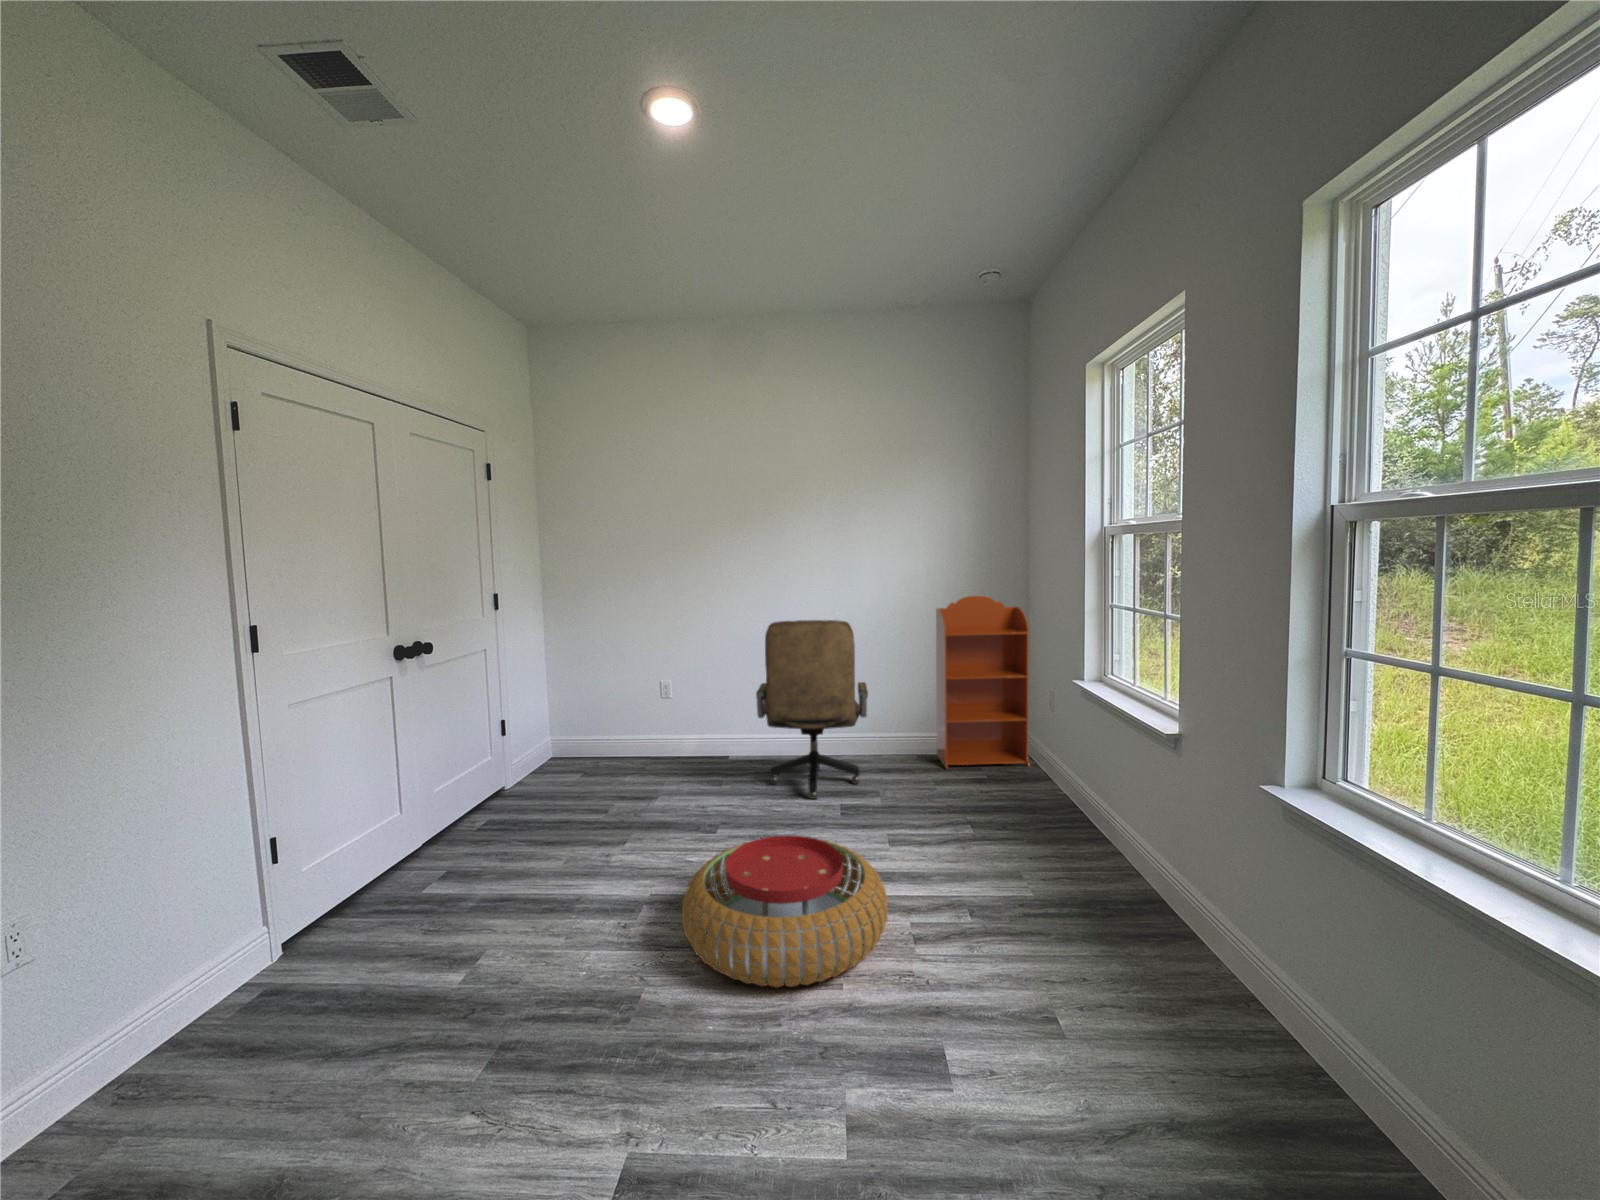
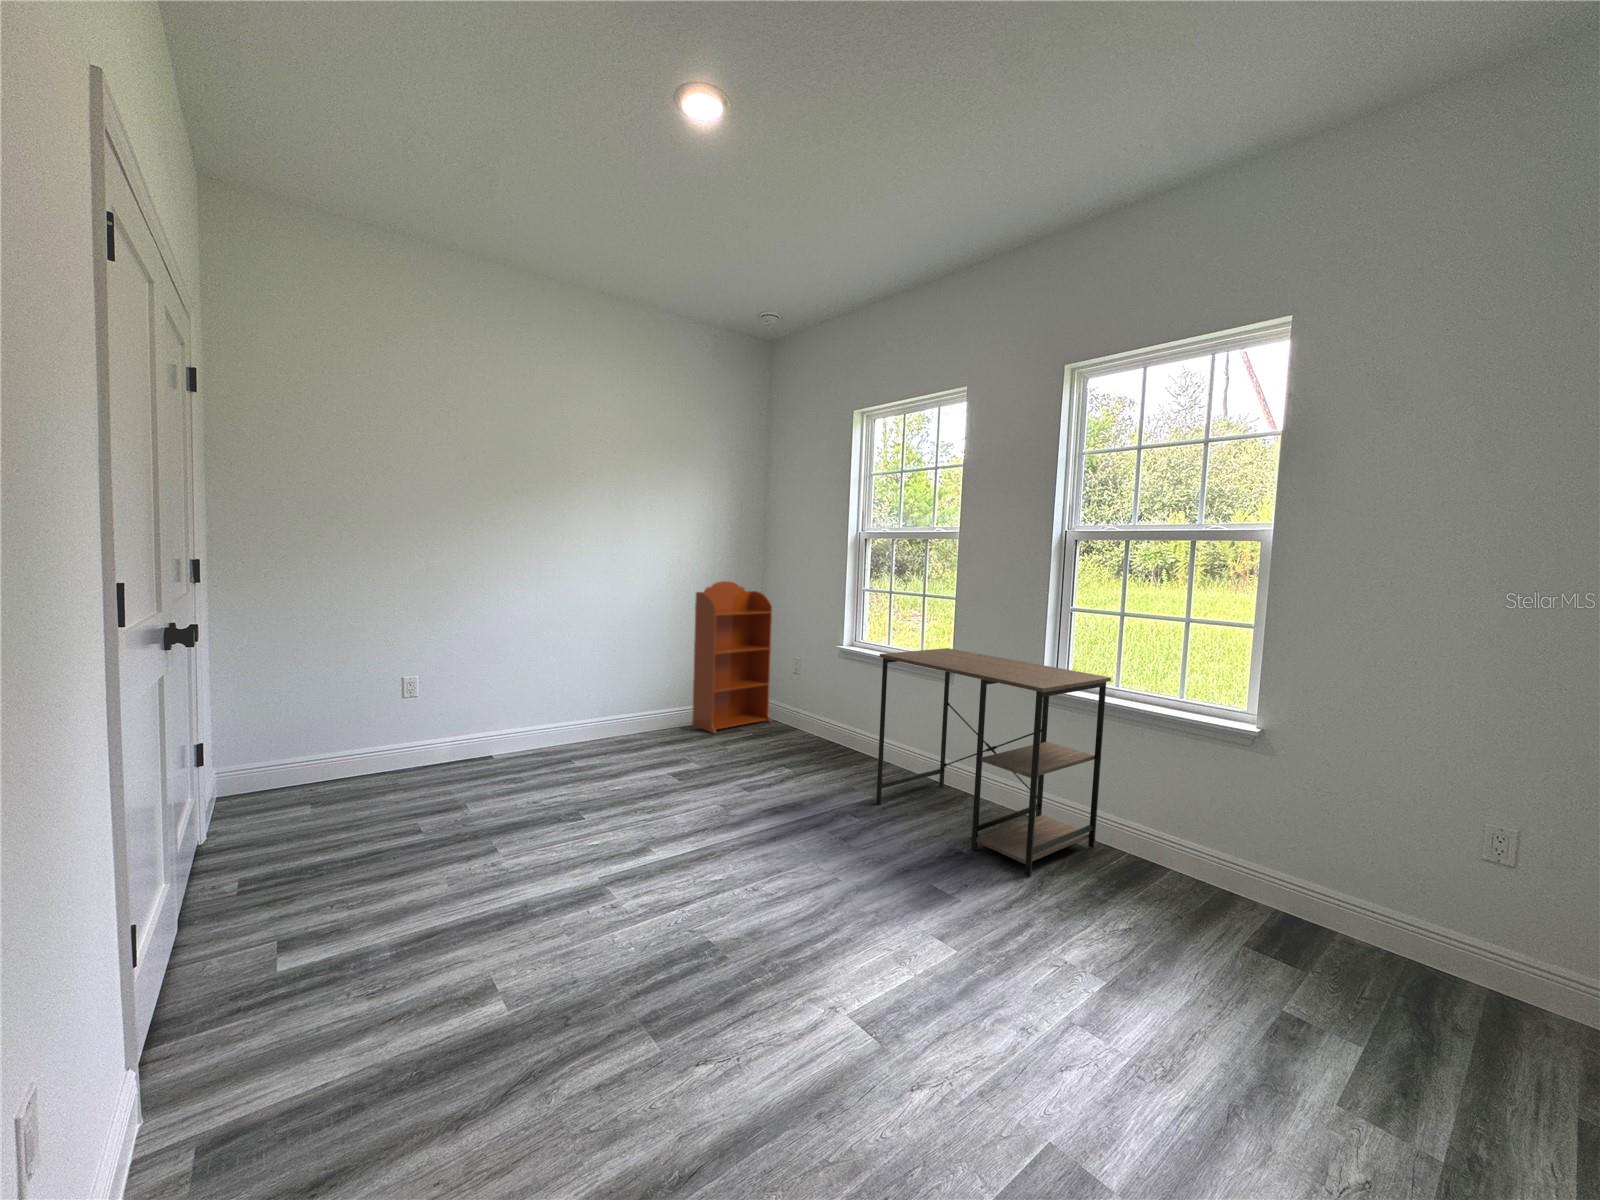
office chair: present [756,620,868,799] -> none [559,600,682,775]
desk: none [1022,702,1360,1121] -> present [876,648,1111,876]
pouf: present [682,835,888,988] -> none [665,784,846,903]

